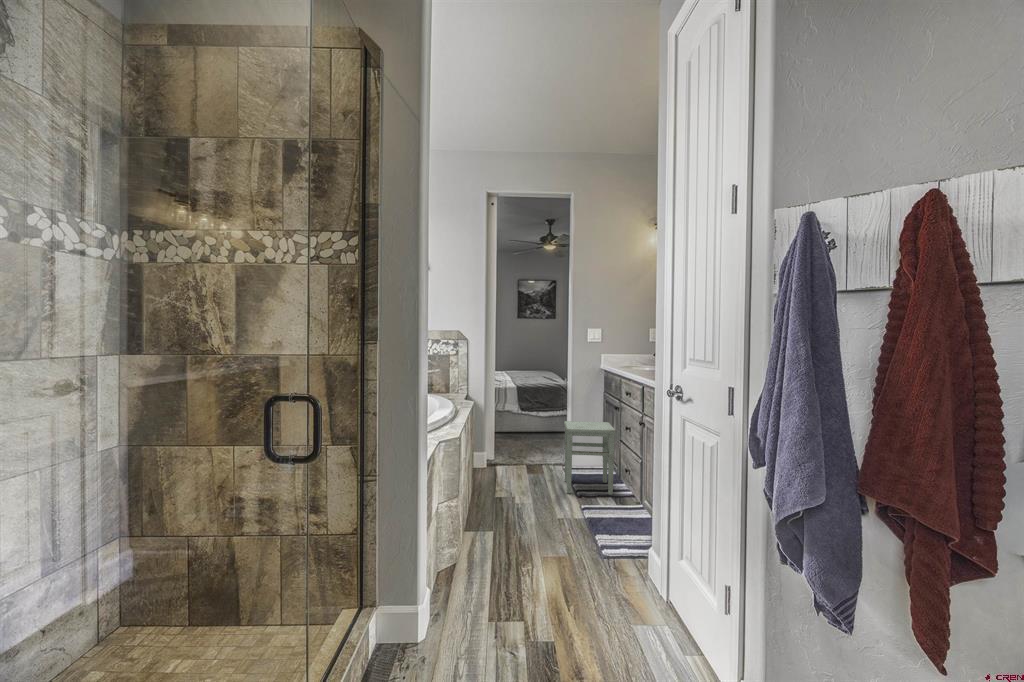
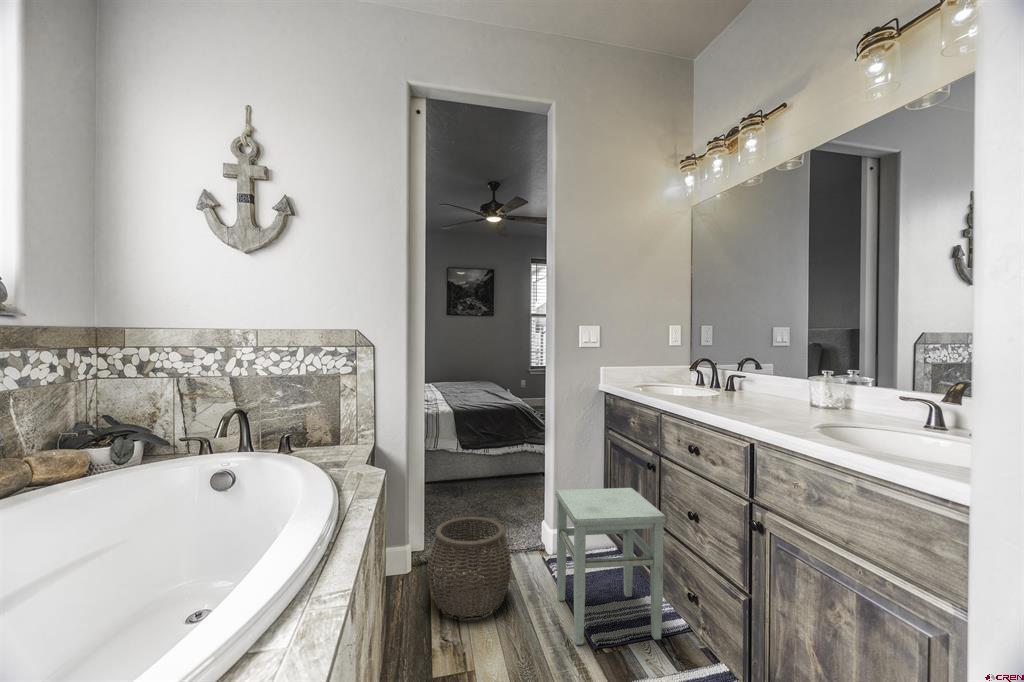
woven basket: none [494,436,540,483] -> present [427,517,512,618]

